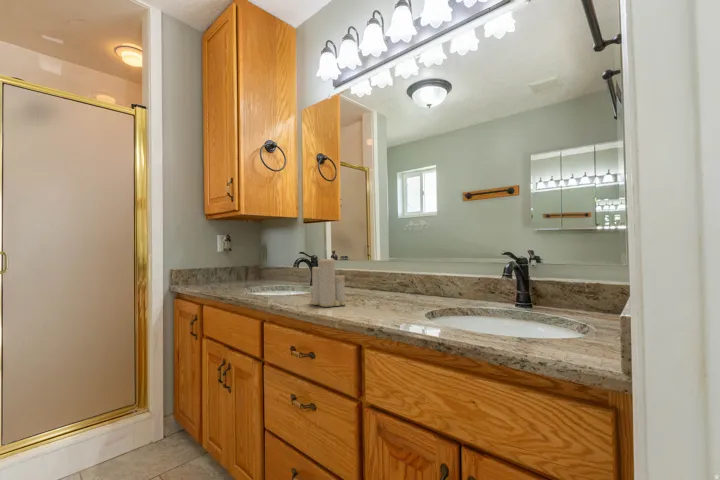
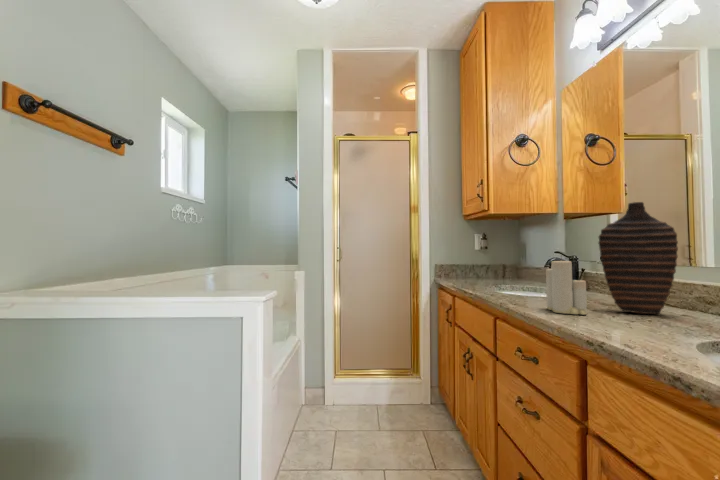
decorative vase: none [348,211,393,298] -> present [598,202,678,314]

